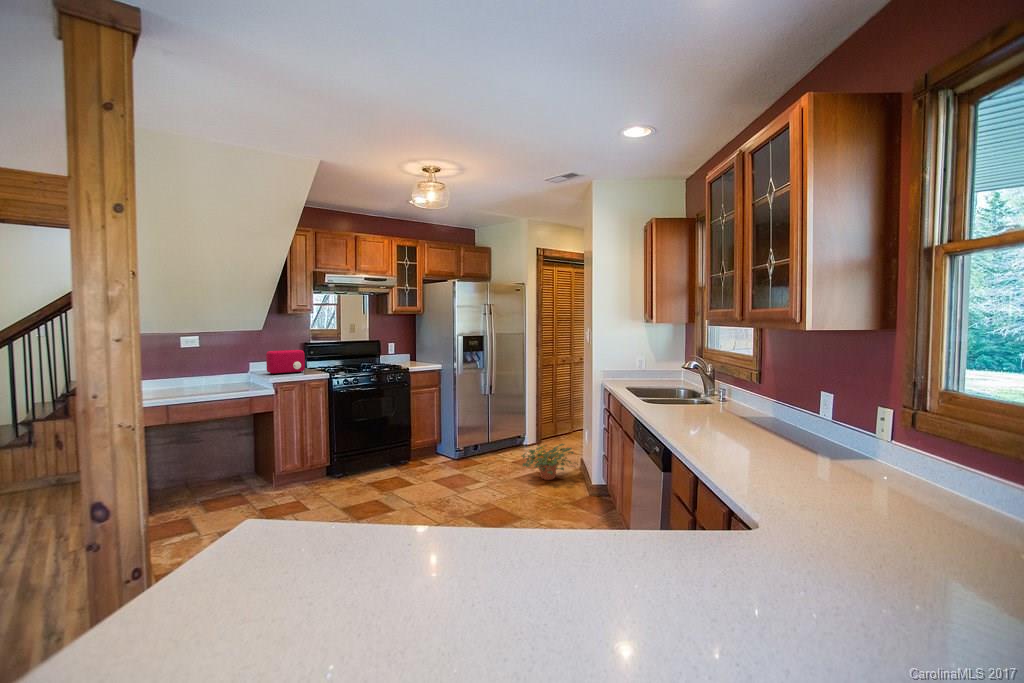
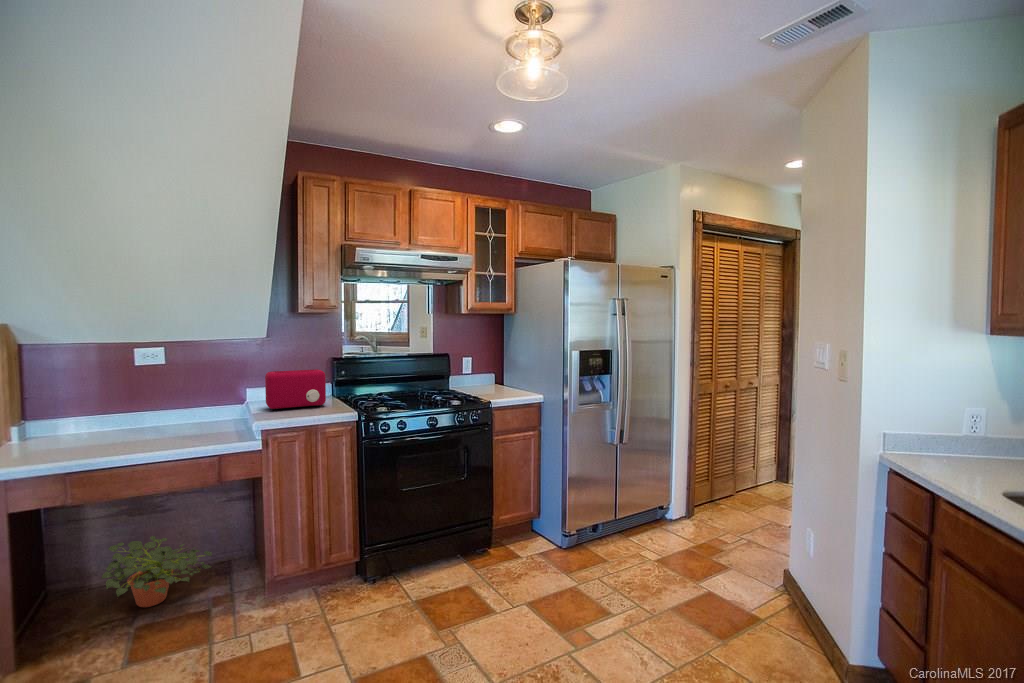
potted plant: present [522,444,574,480] -> present [102,536,212,607]

